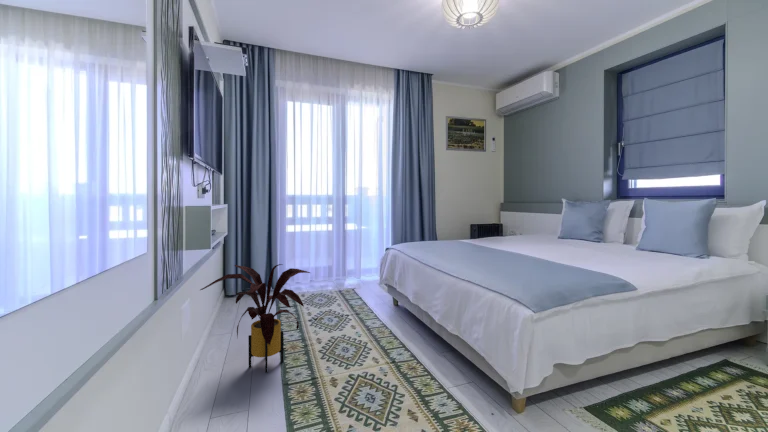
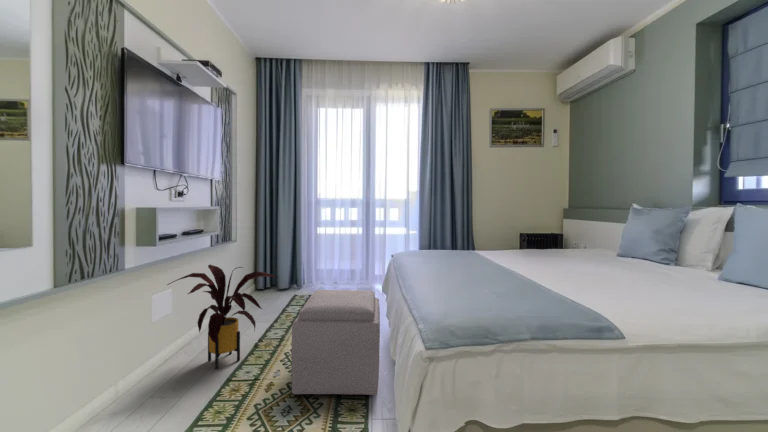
ottoman: none [352,277,443,377] -> present [292,290,380,395]

